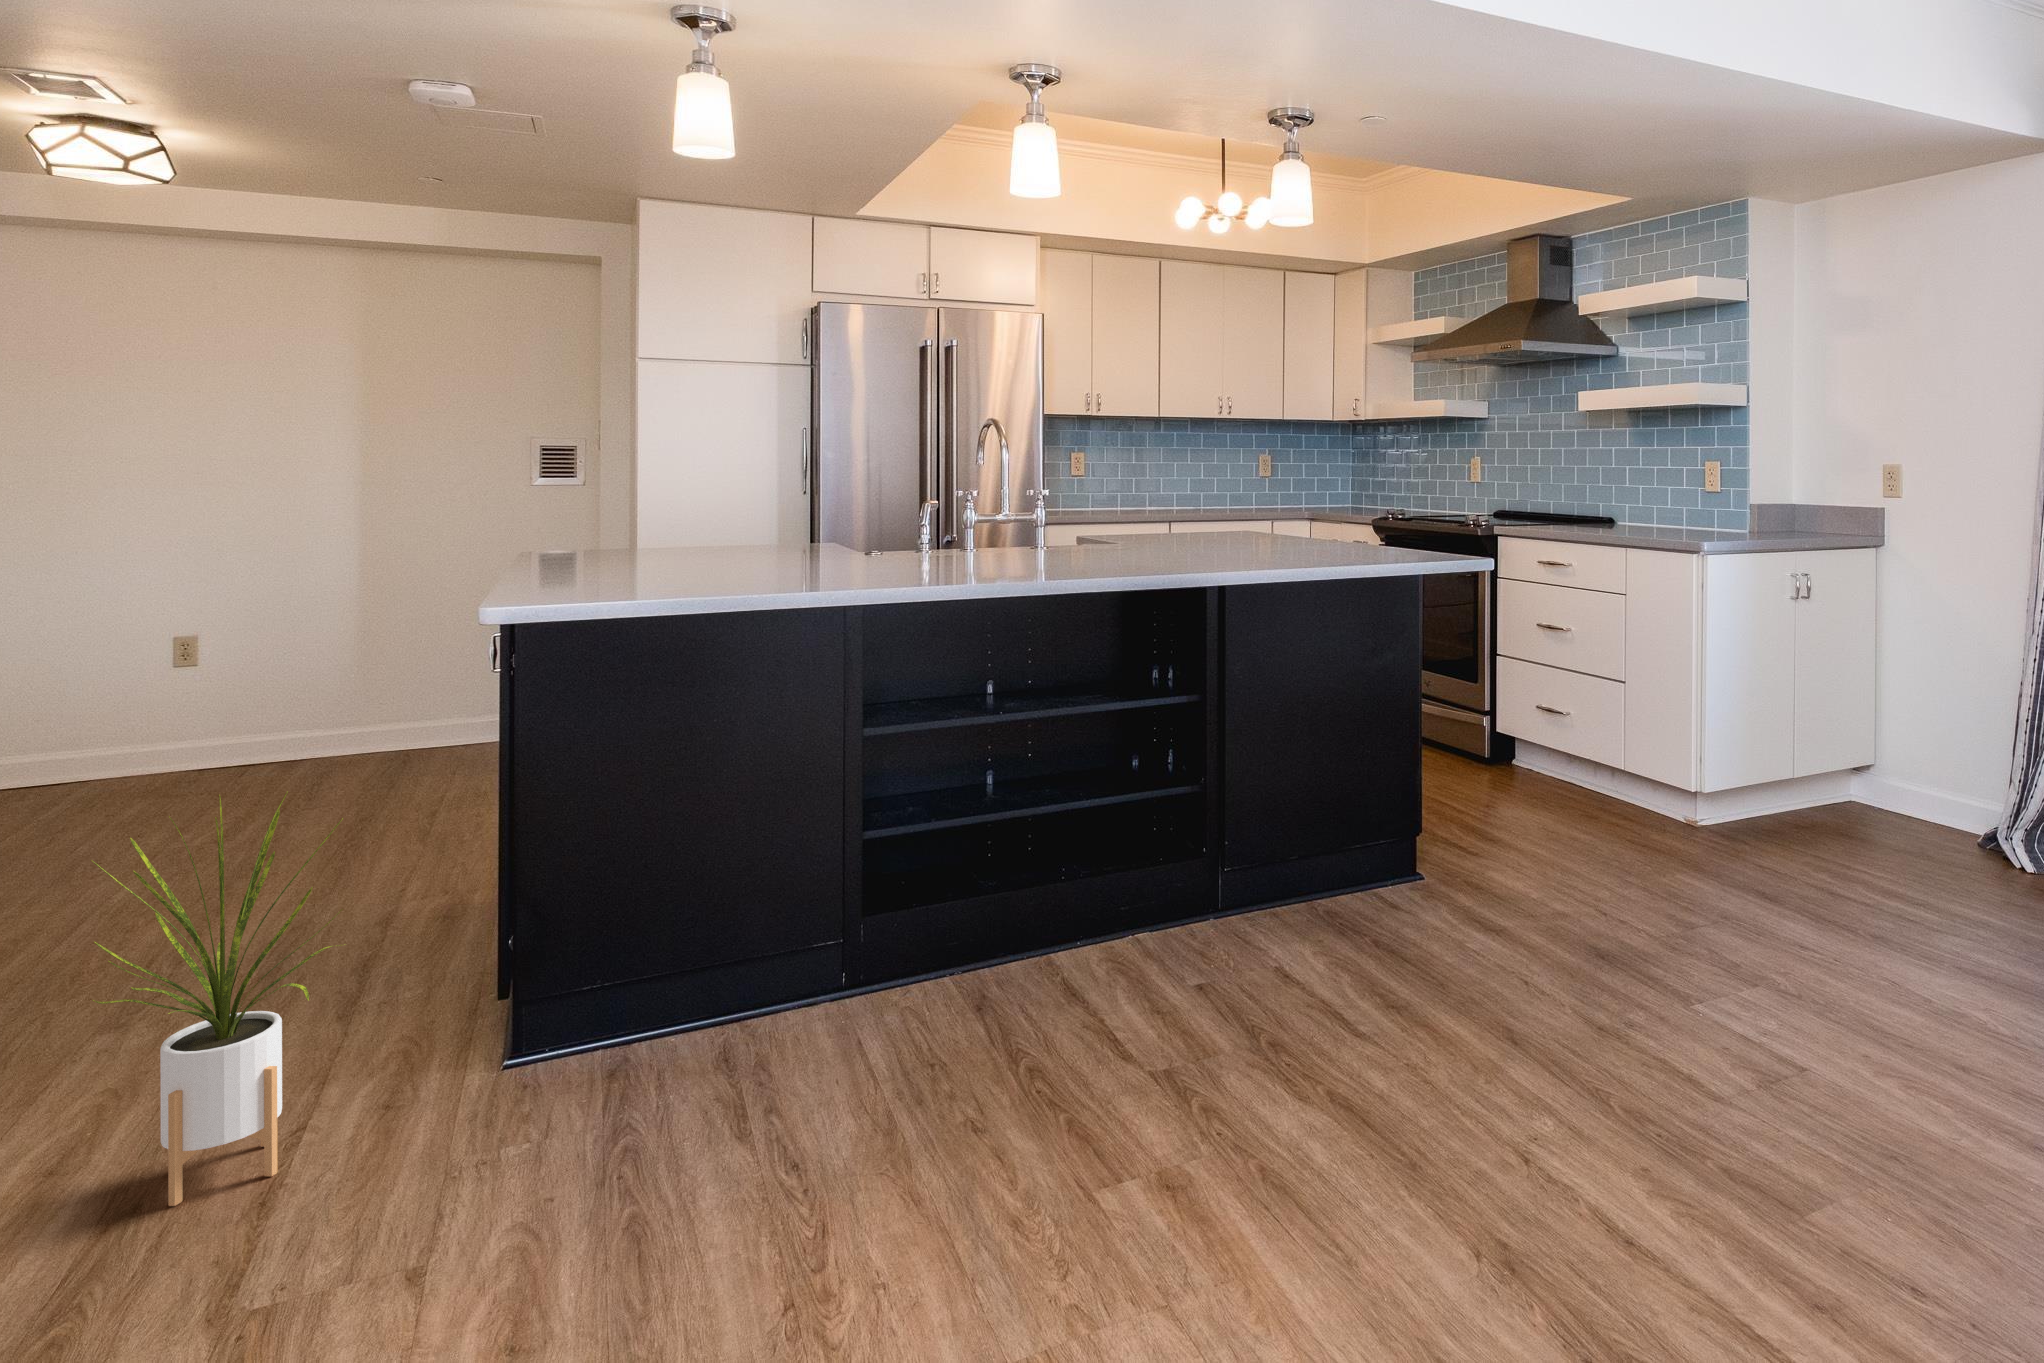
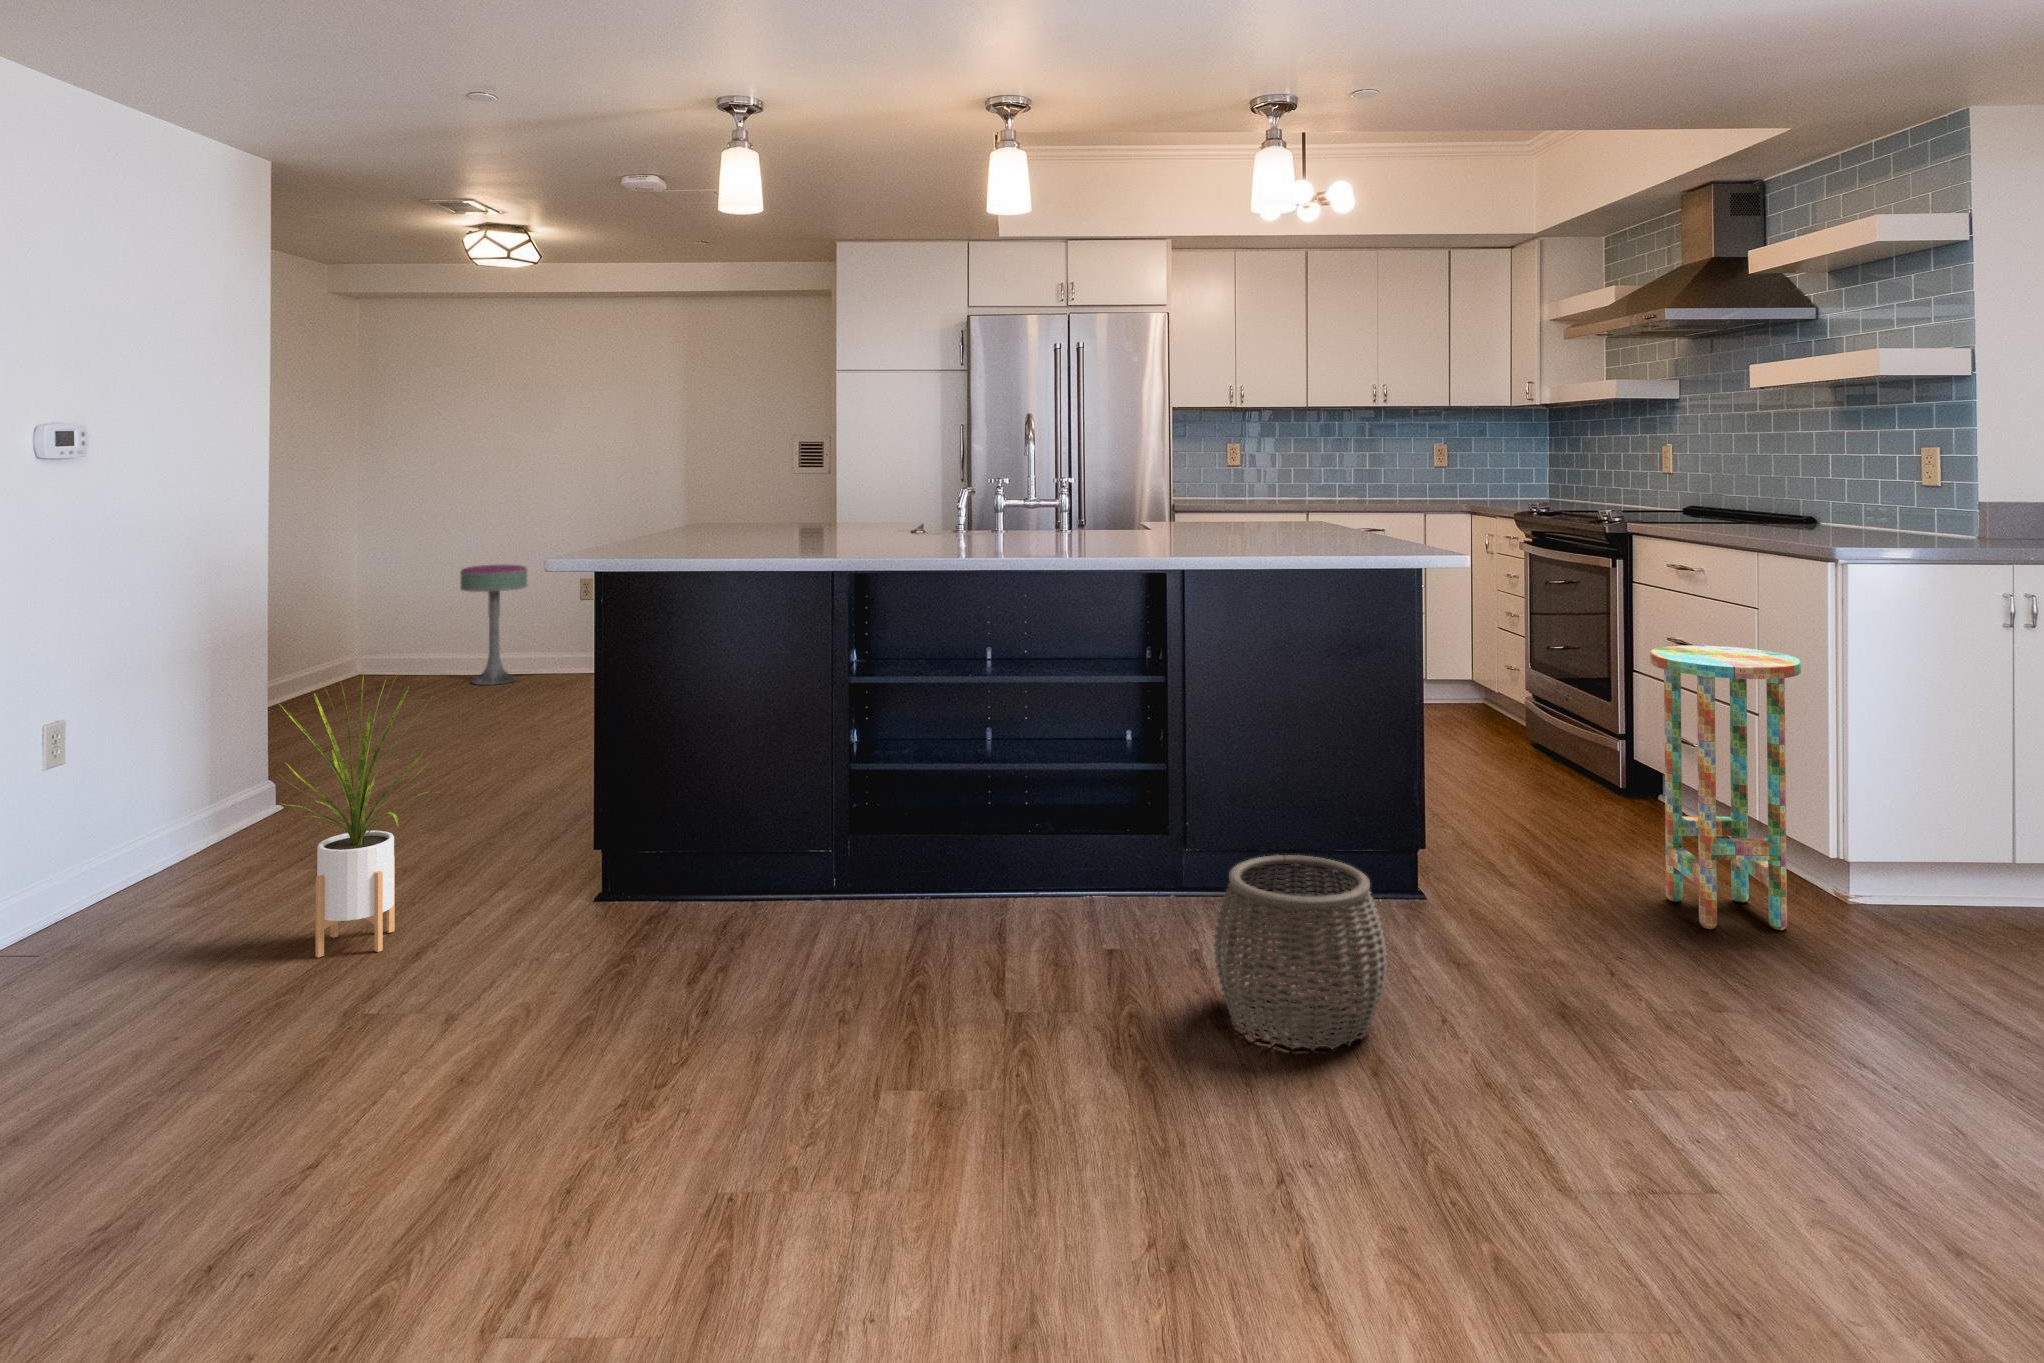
bar stool: none [62,625,174,788] -> present [460,564,527,685]
side table: none [1576,629,1690,865] -> present [1650,646,1801,930]
woven basket: none [1332,856,1494,1040] -> present [1214,855,1387,1050]

